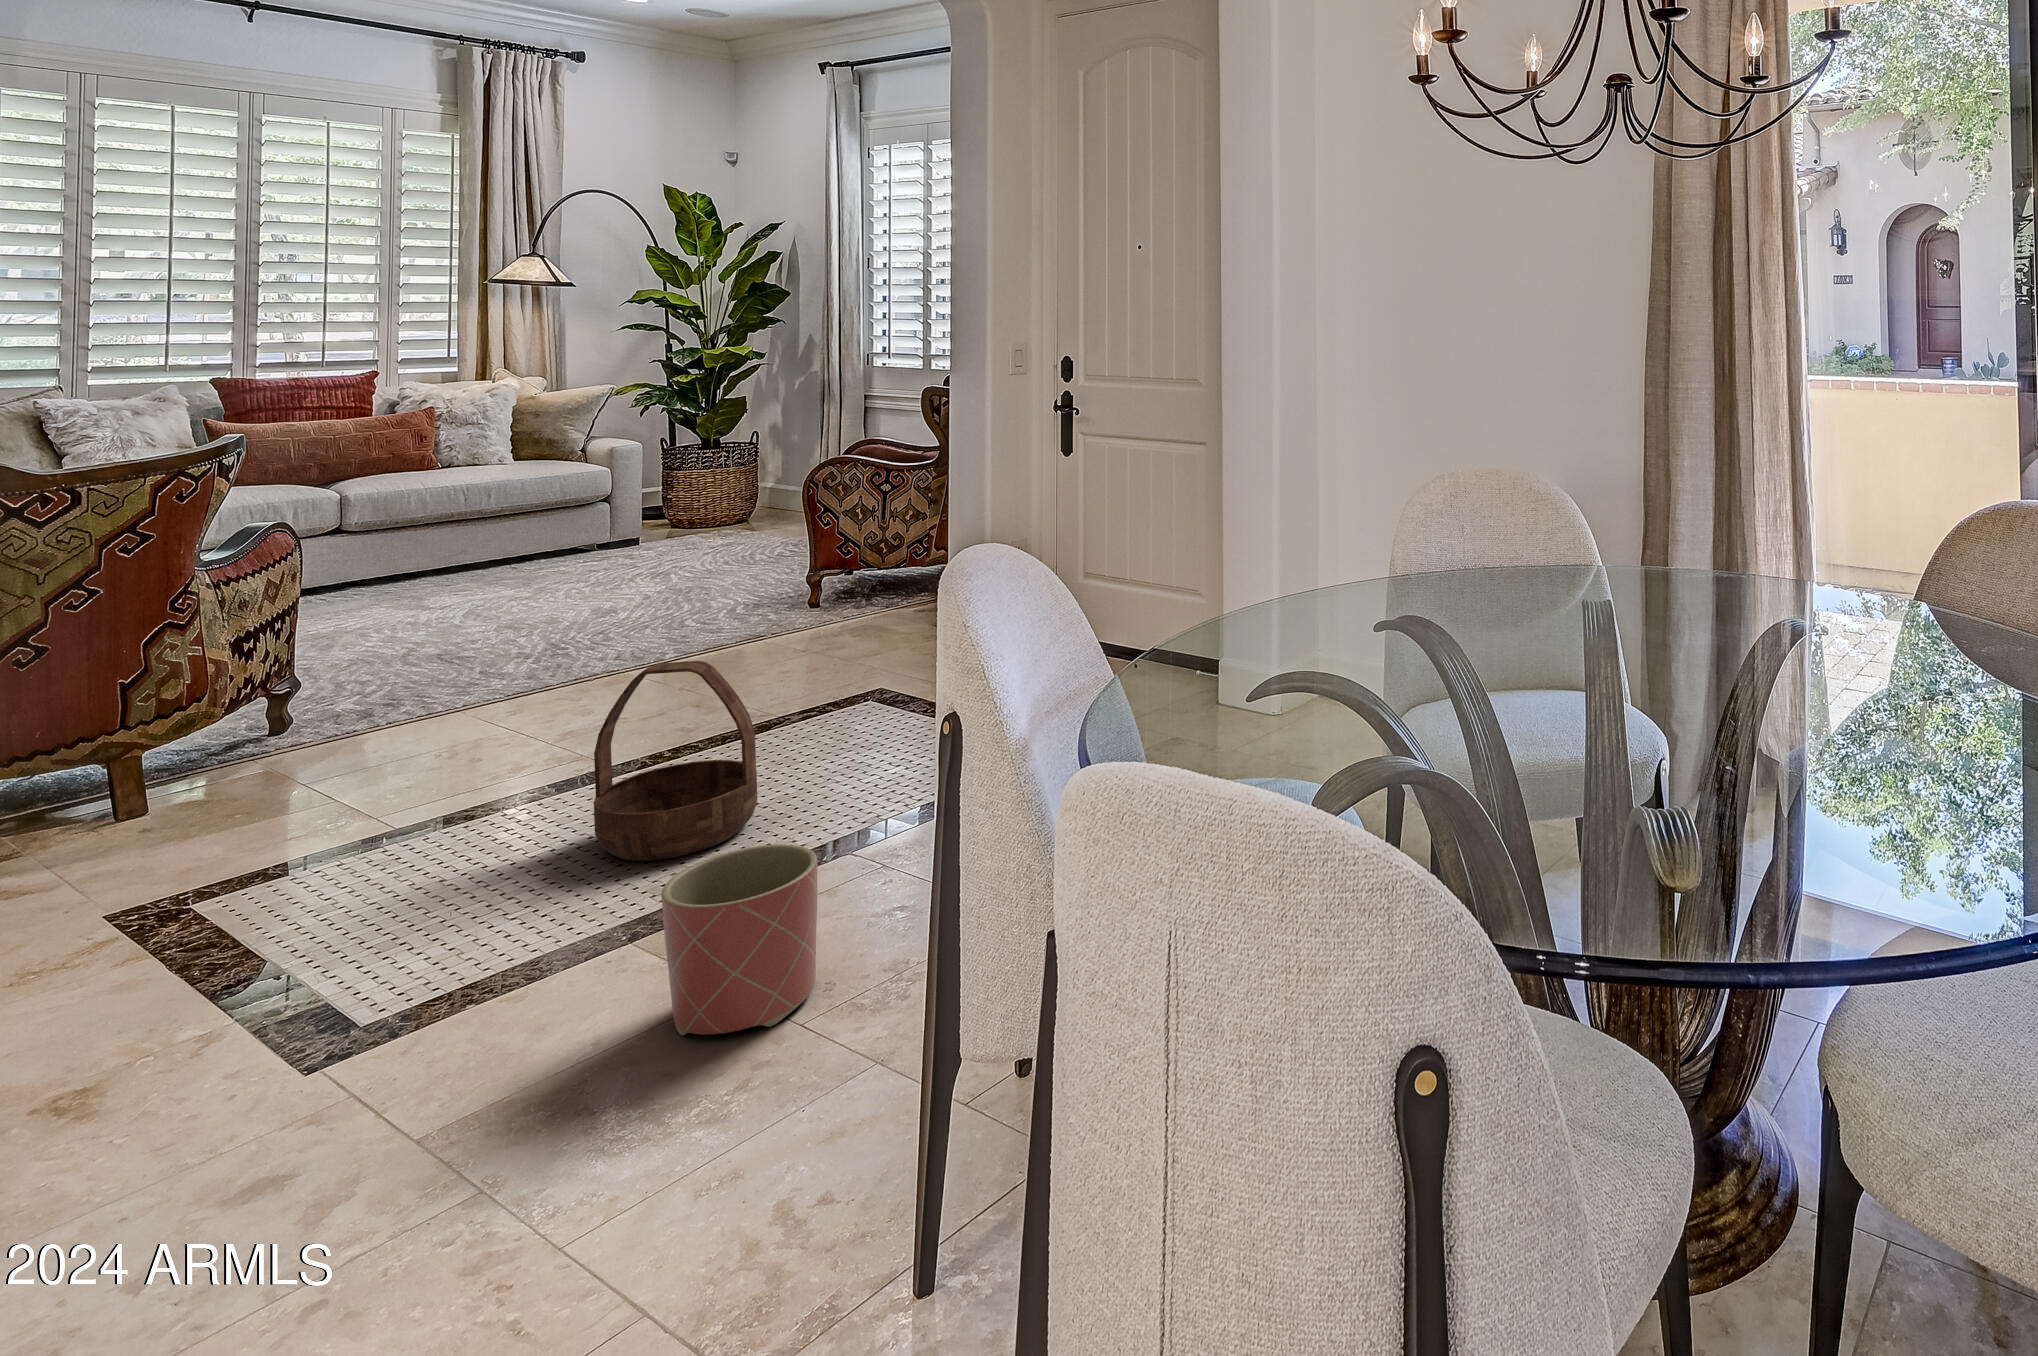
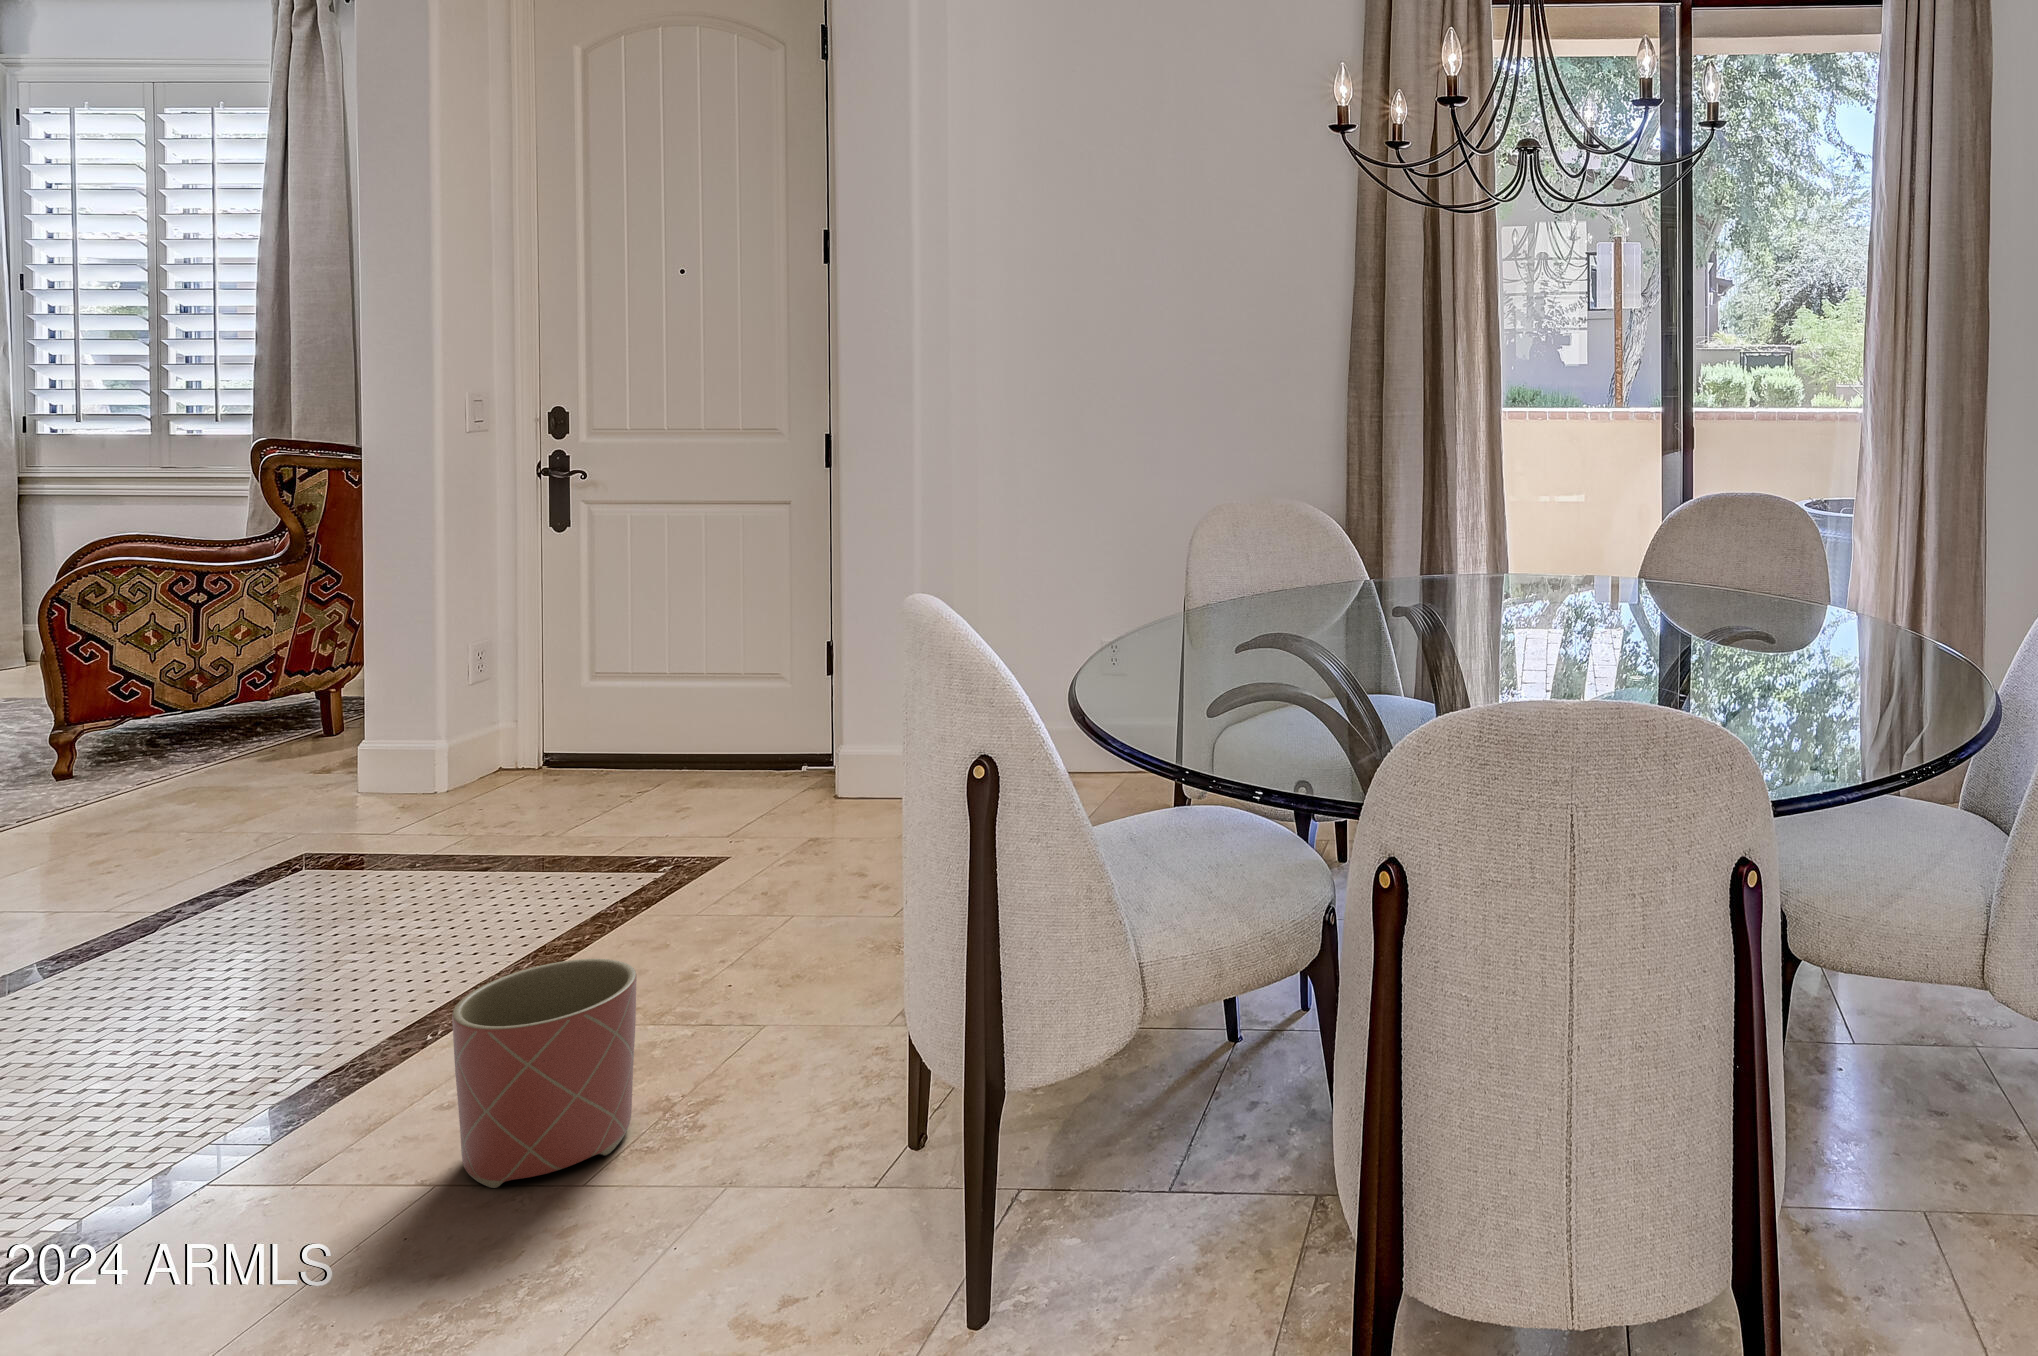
basket: present [594,661,757,861] -> none [85,800,327,1074]

